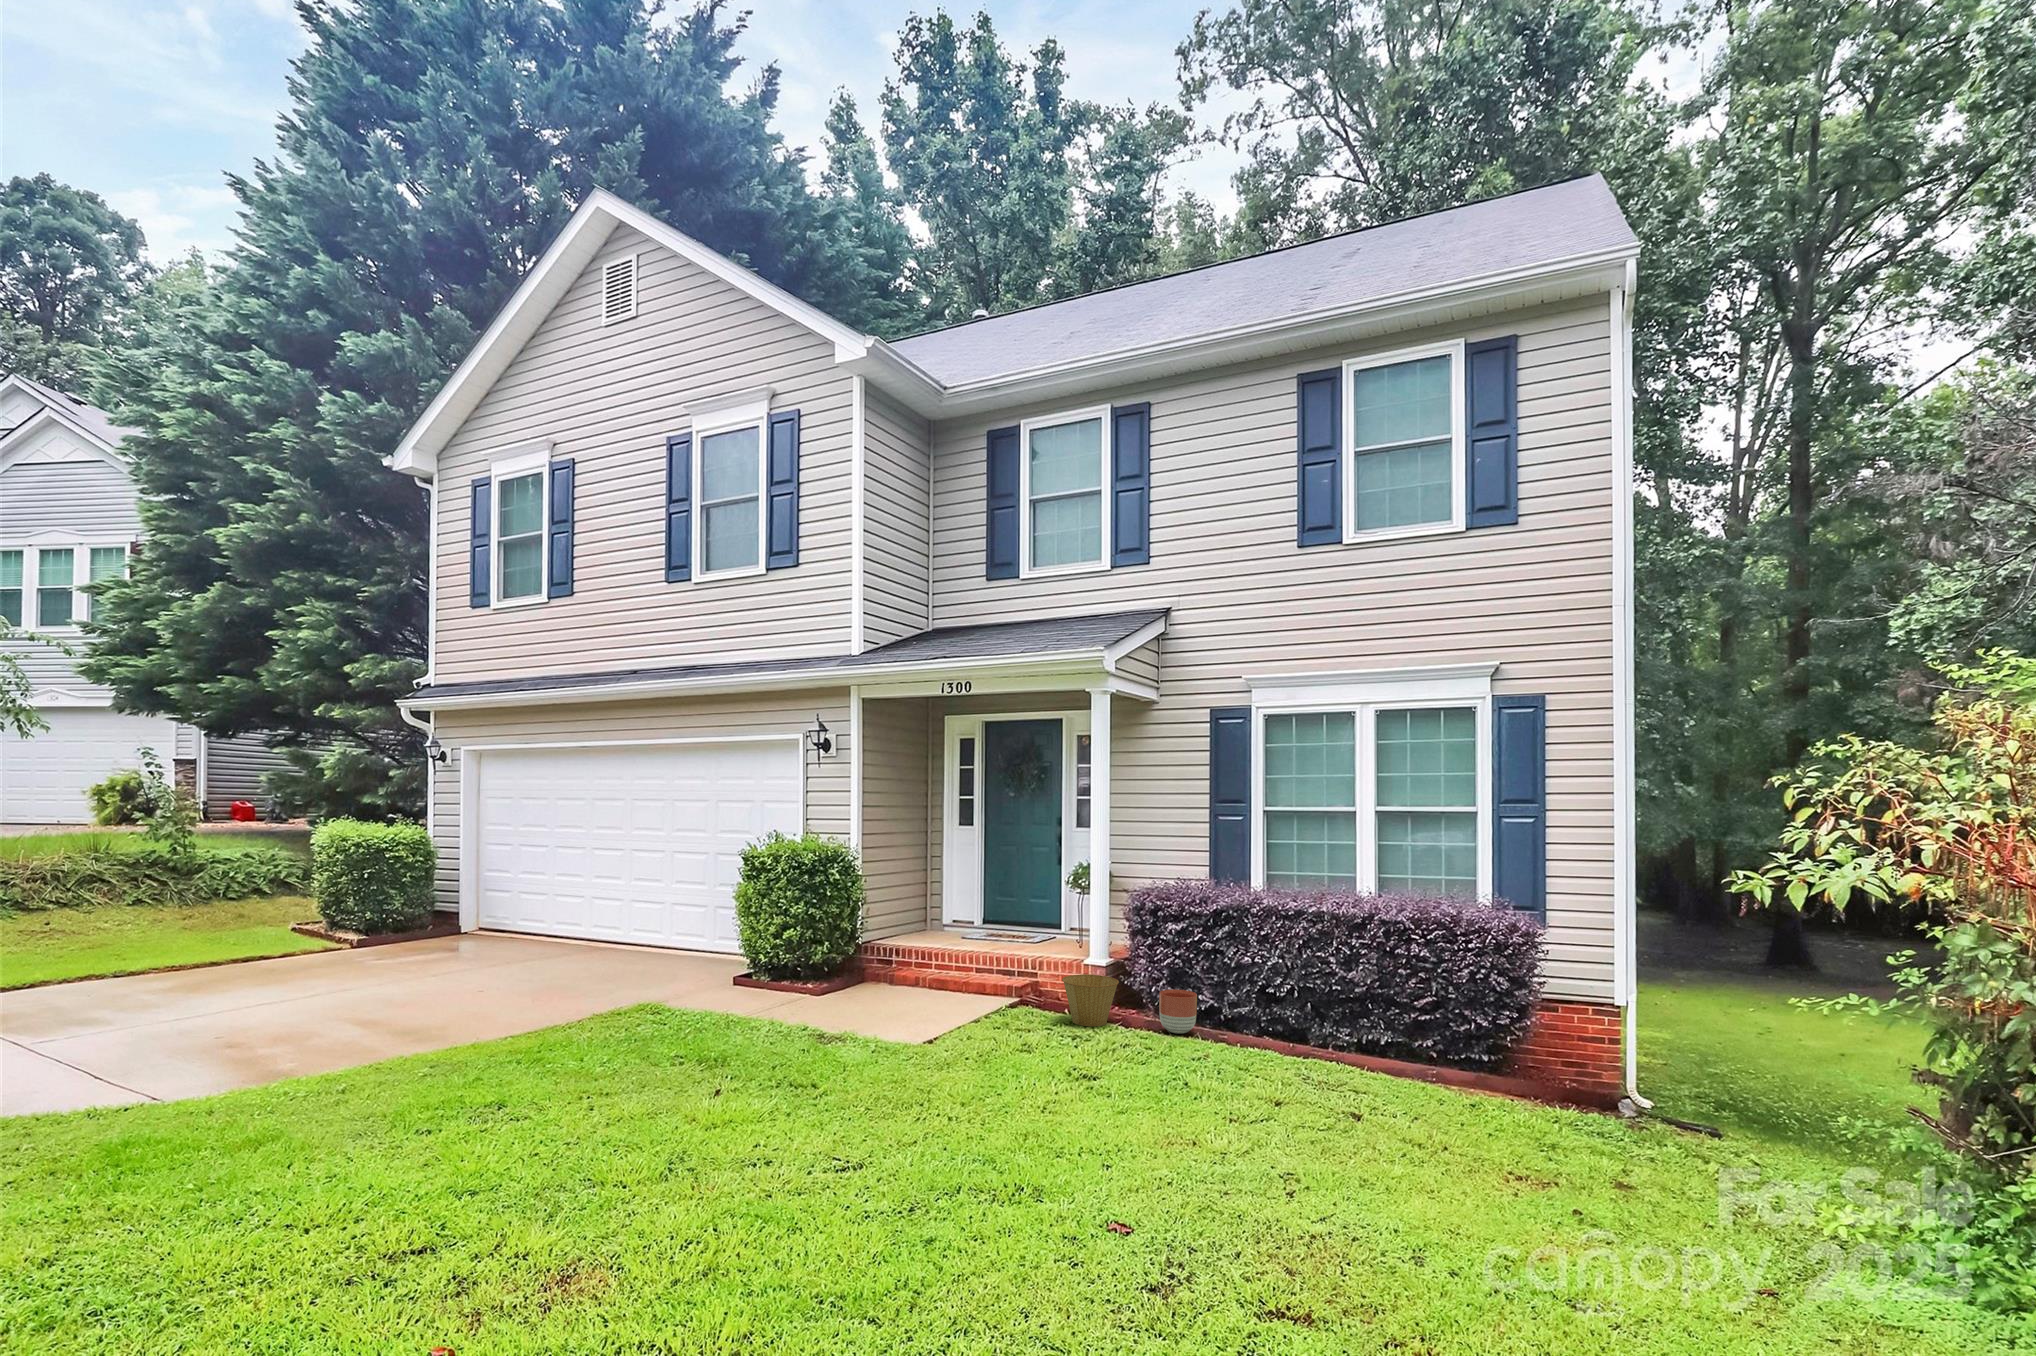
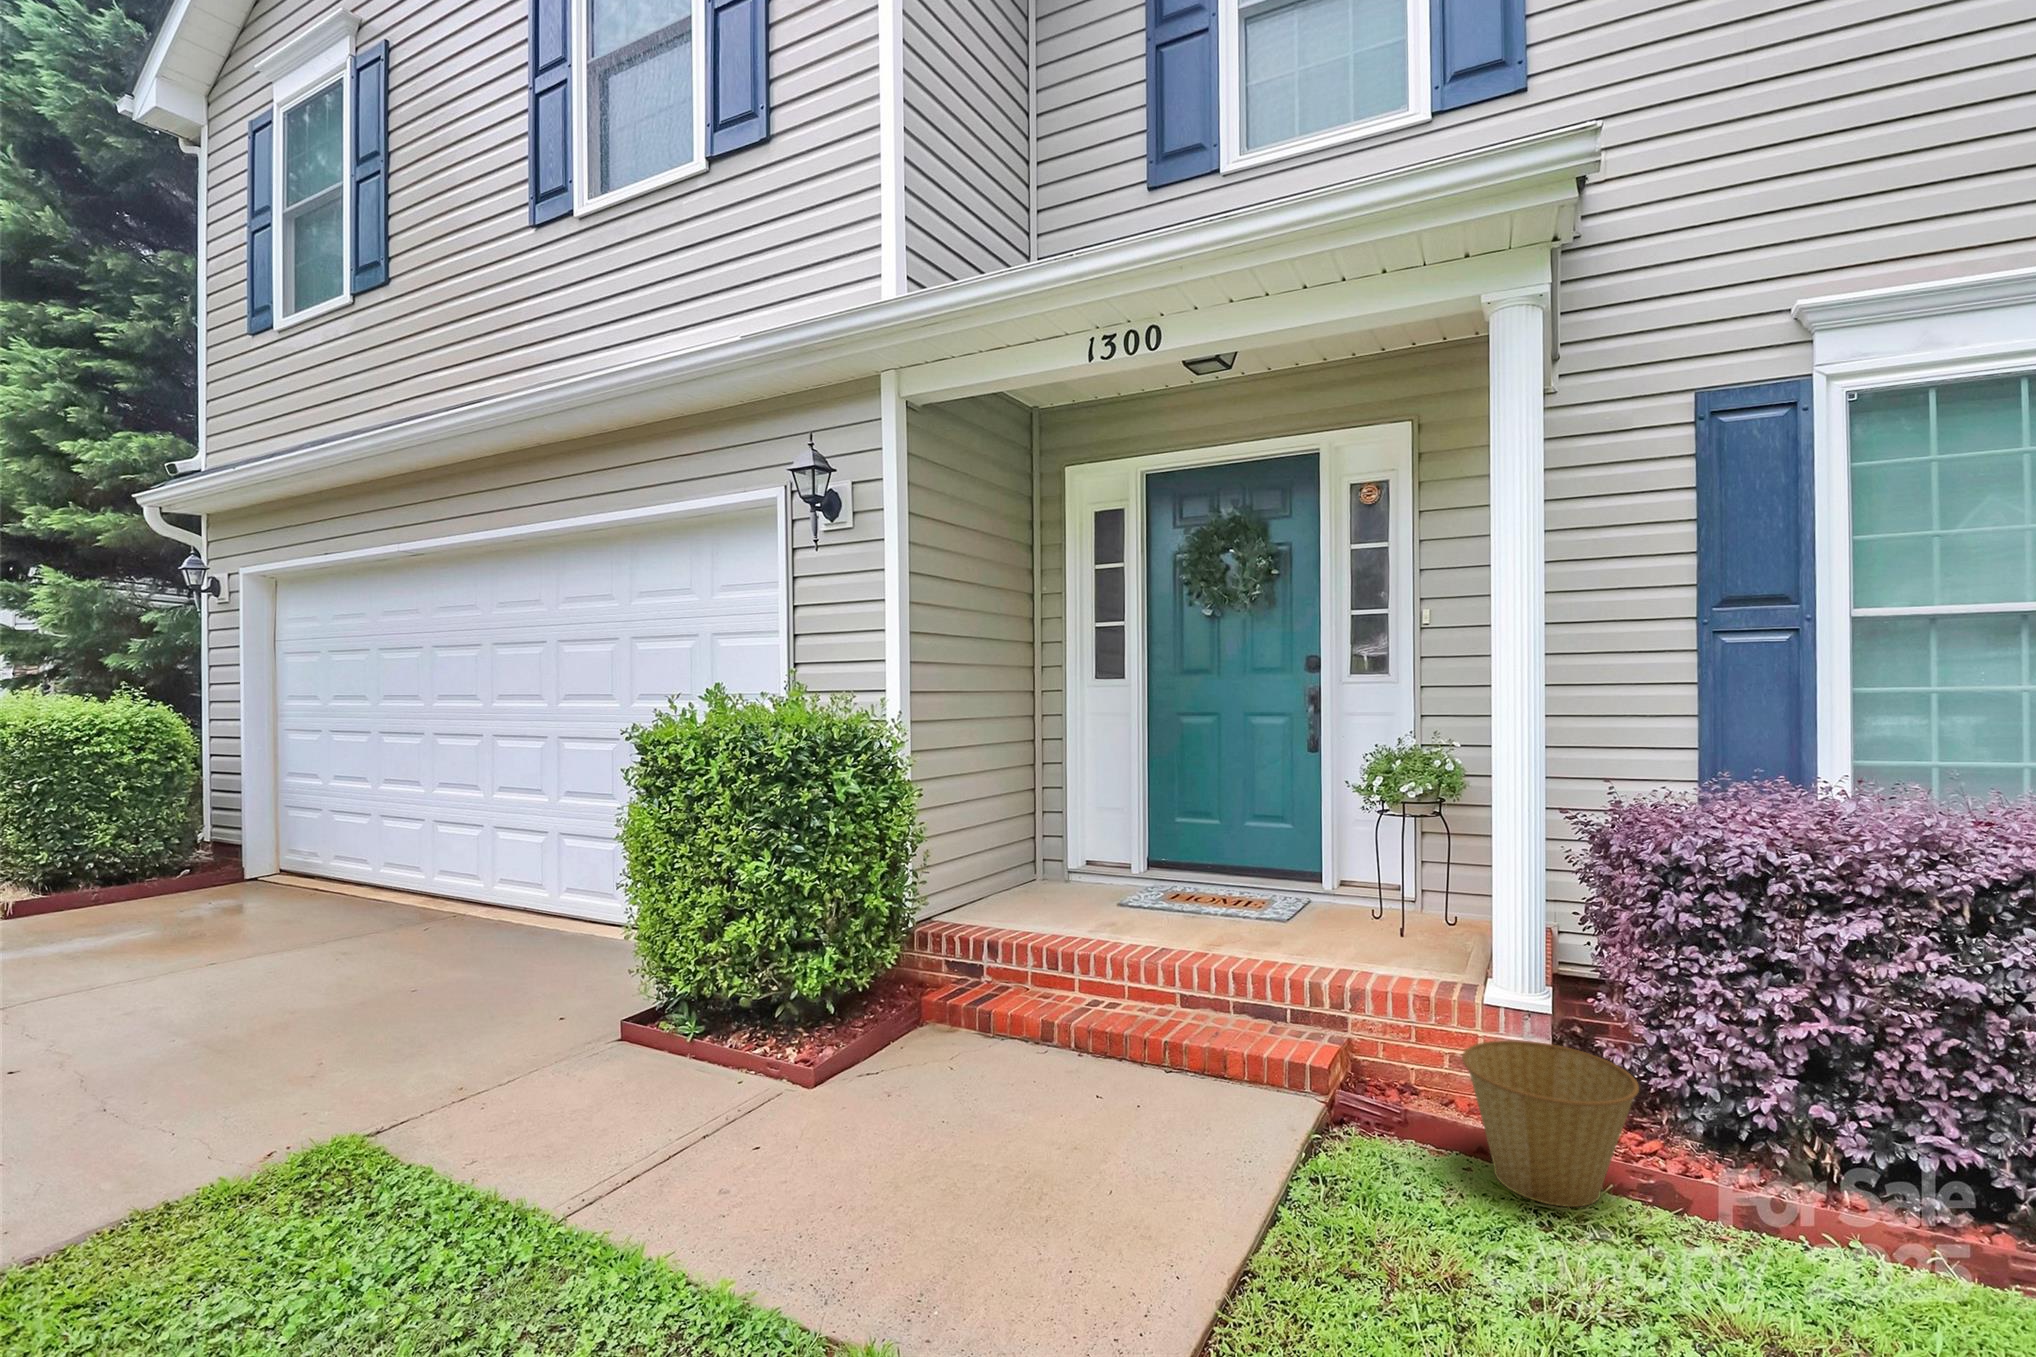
planter: present [1159,989,1197,1033] -> none [1784,1103,1926,1250]

